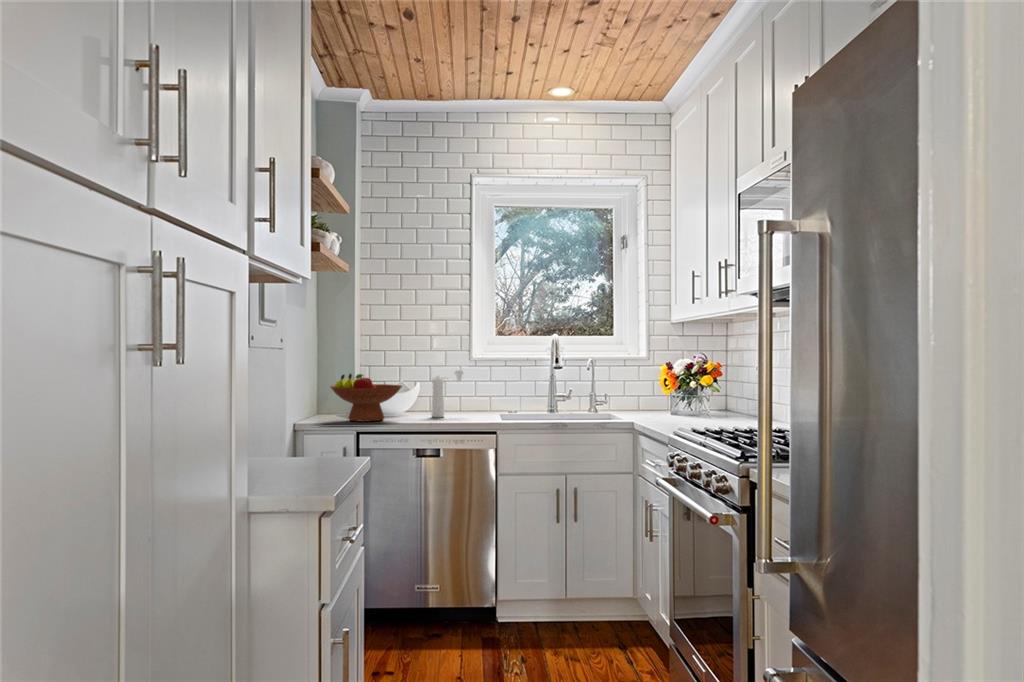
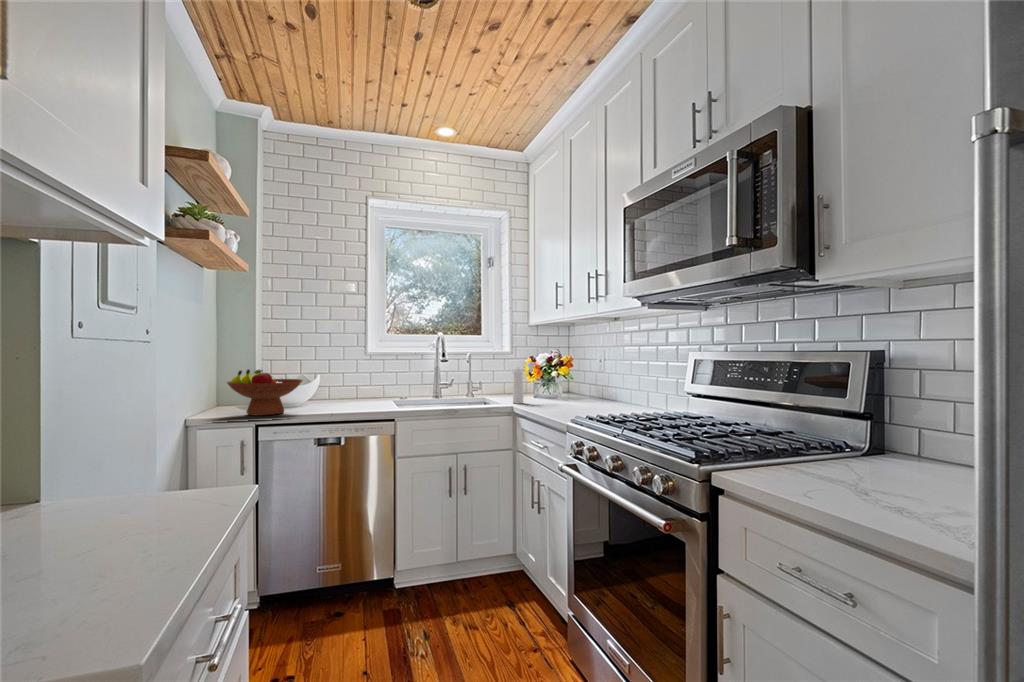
pepper mill: present [432,370,464,417] -> present [513,362,535,404]

